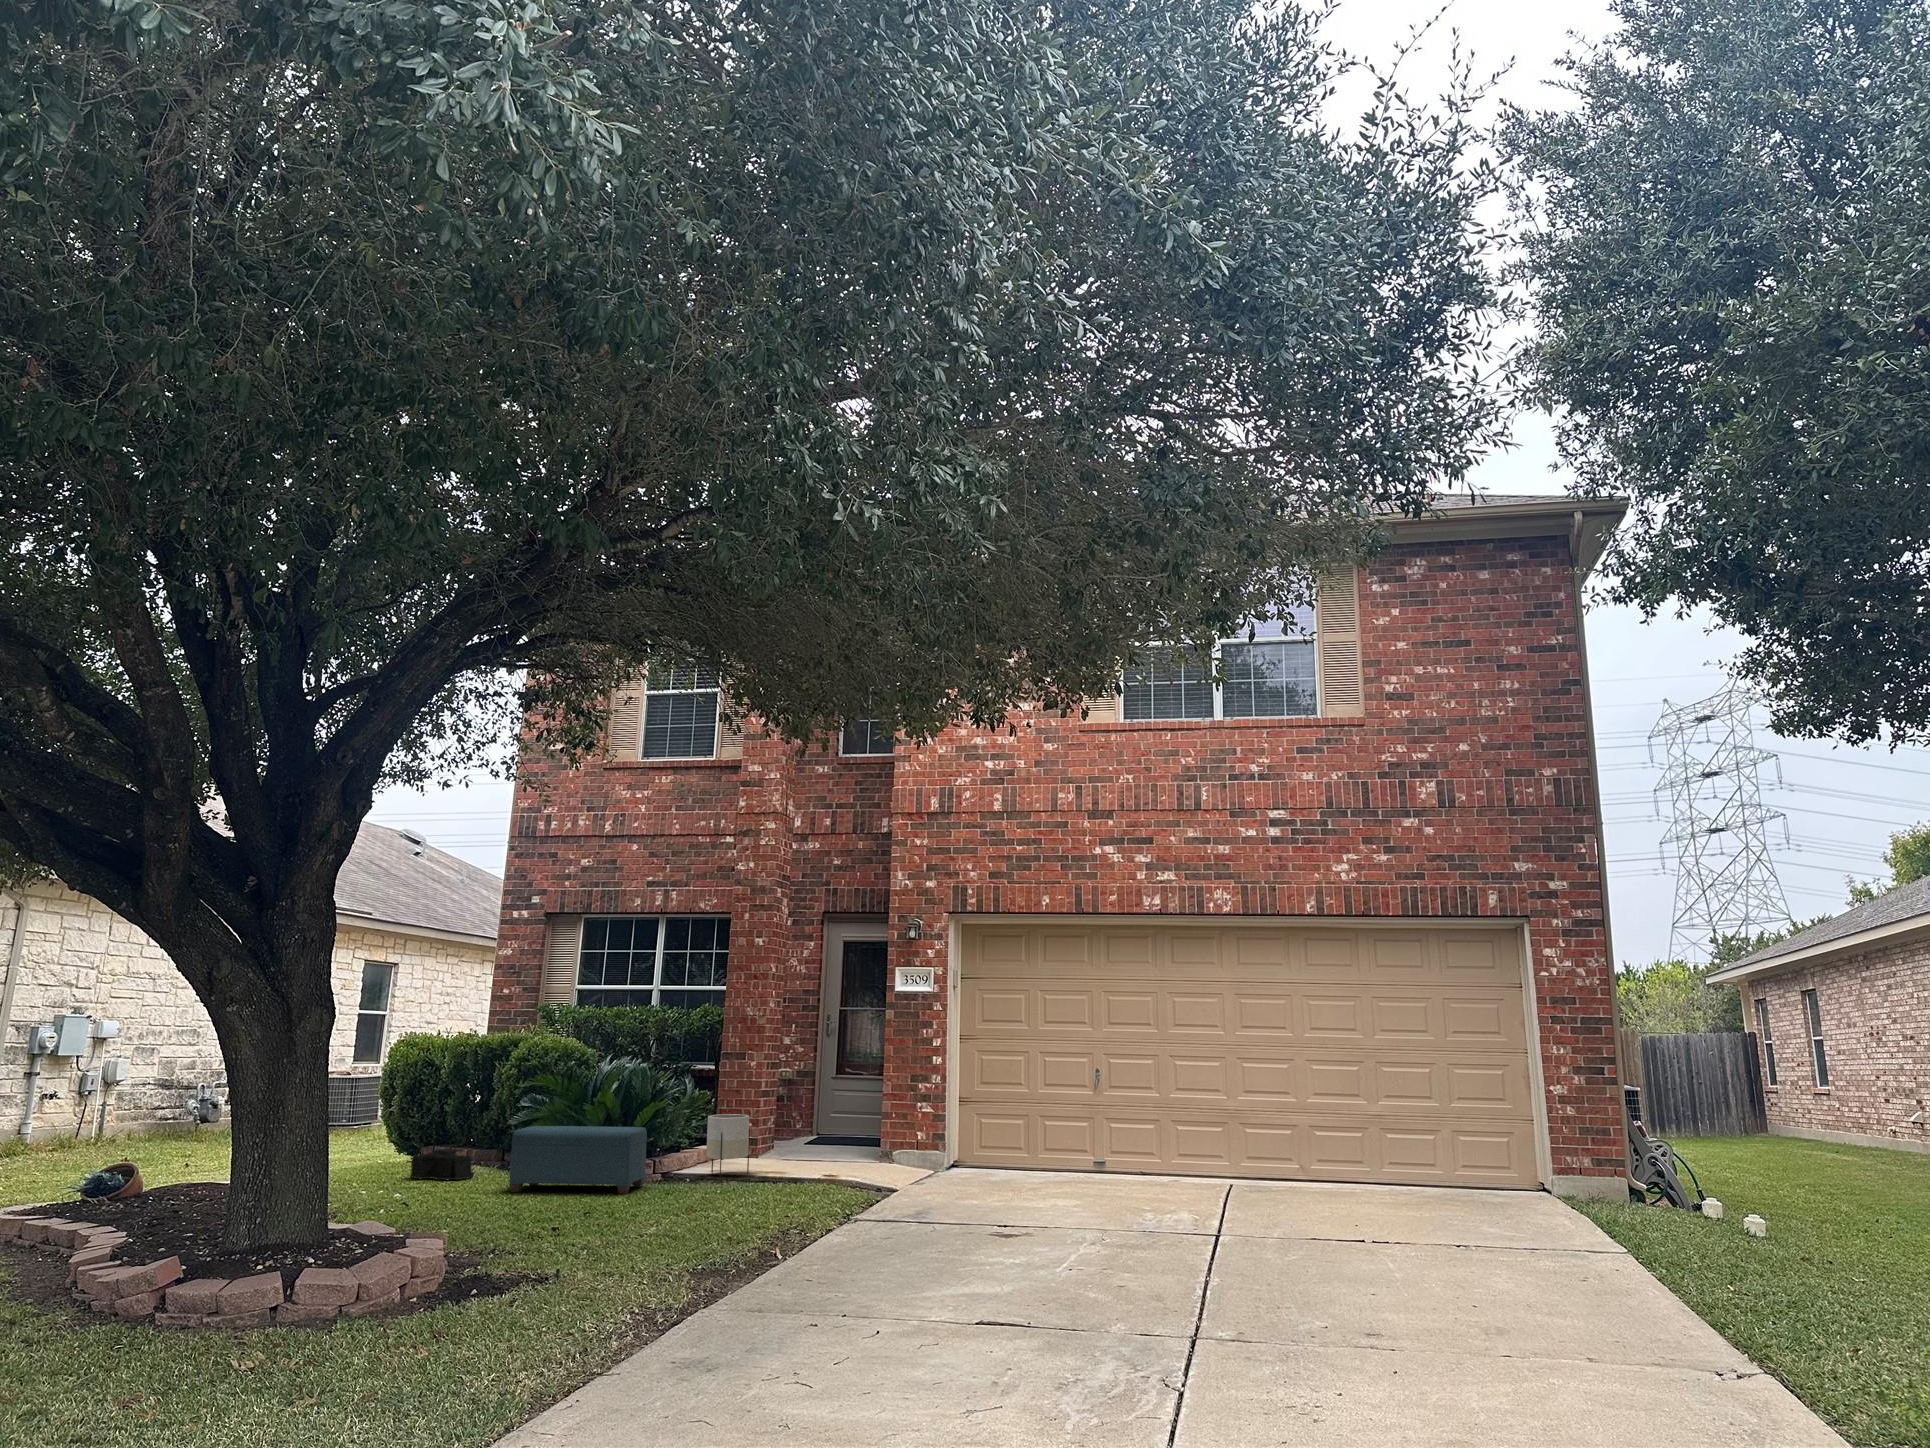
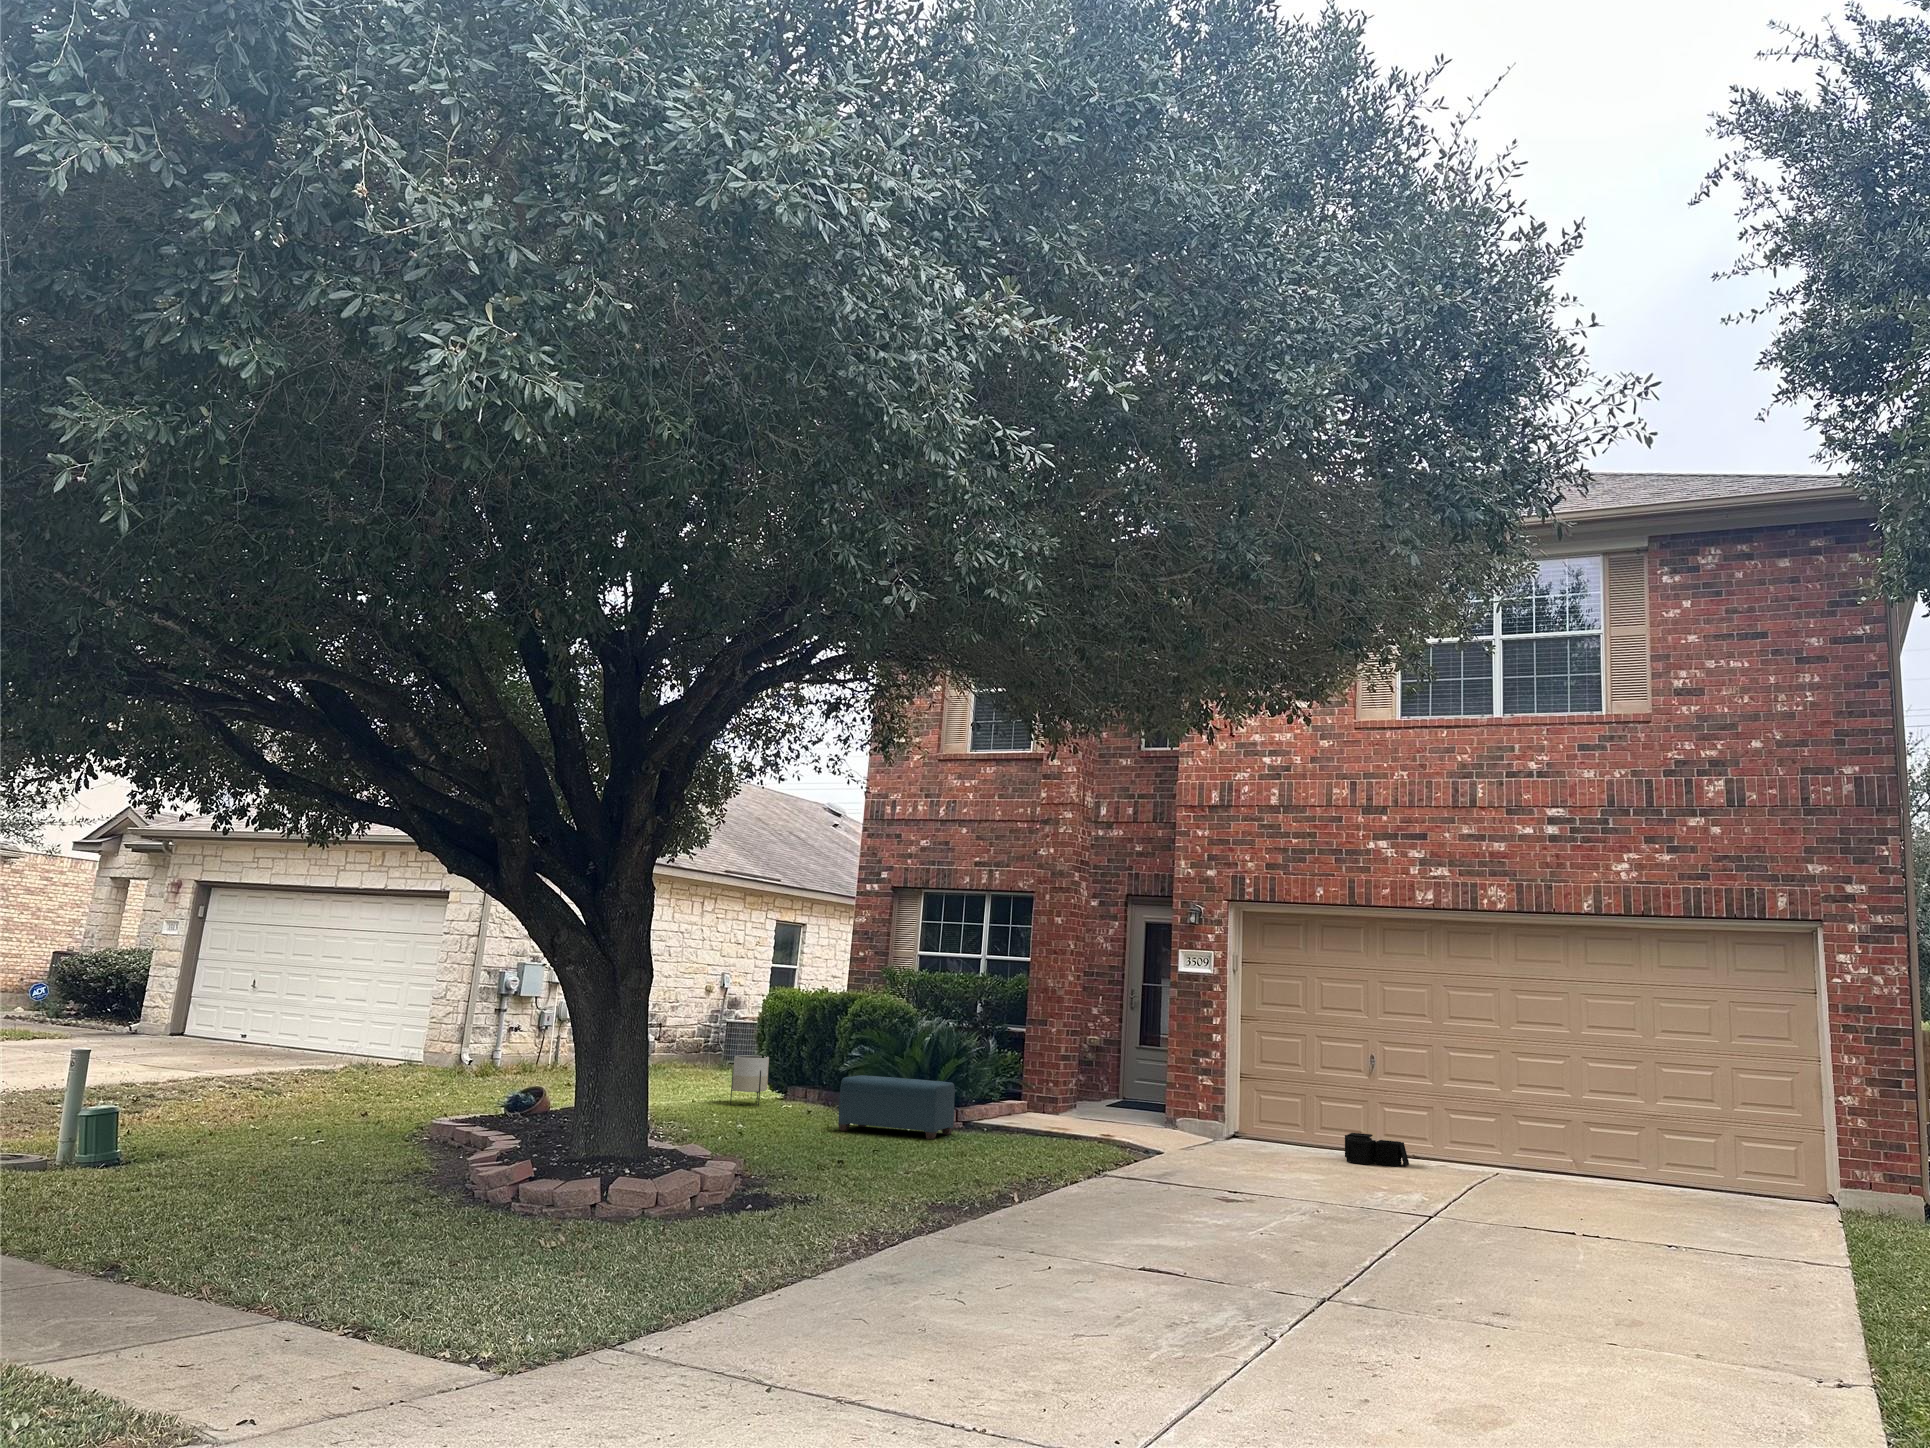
planter: present [706,1114,750,1177] -> present [730,1055,769,1107]
storage bin: present [410,1148,473,1181] -> present [1345,1133,1409,1166]

